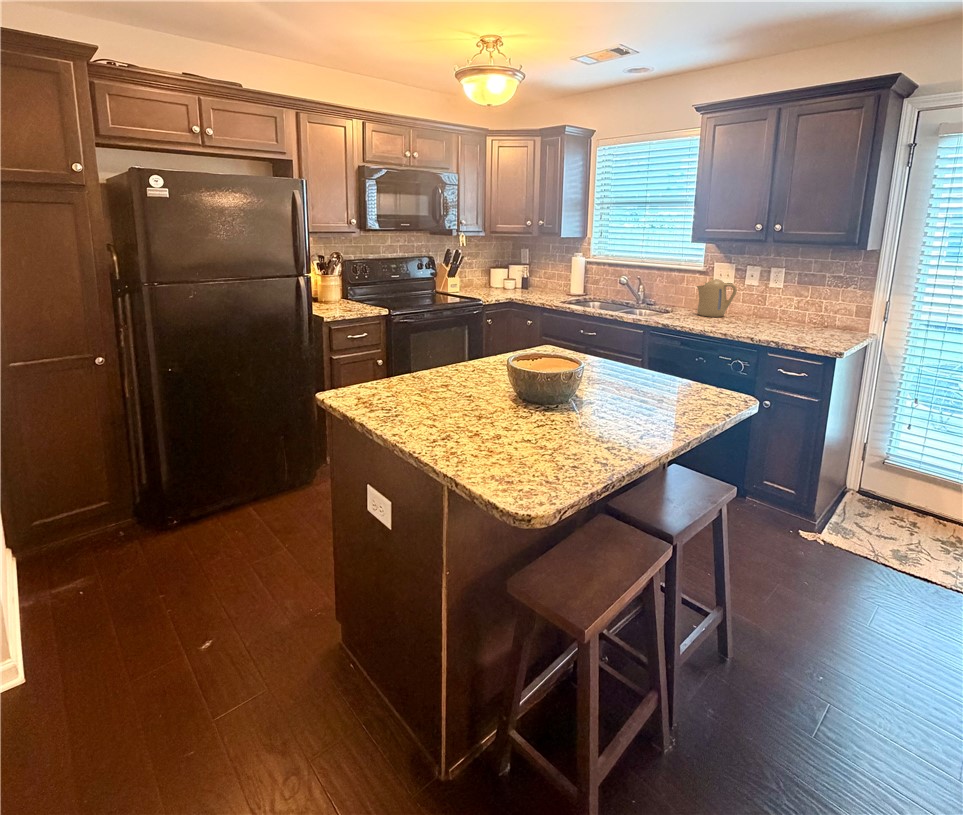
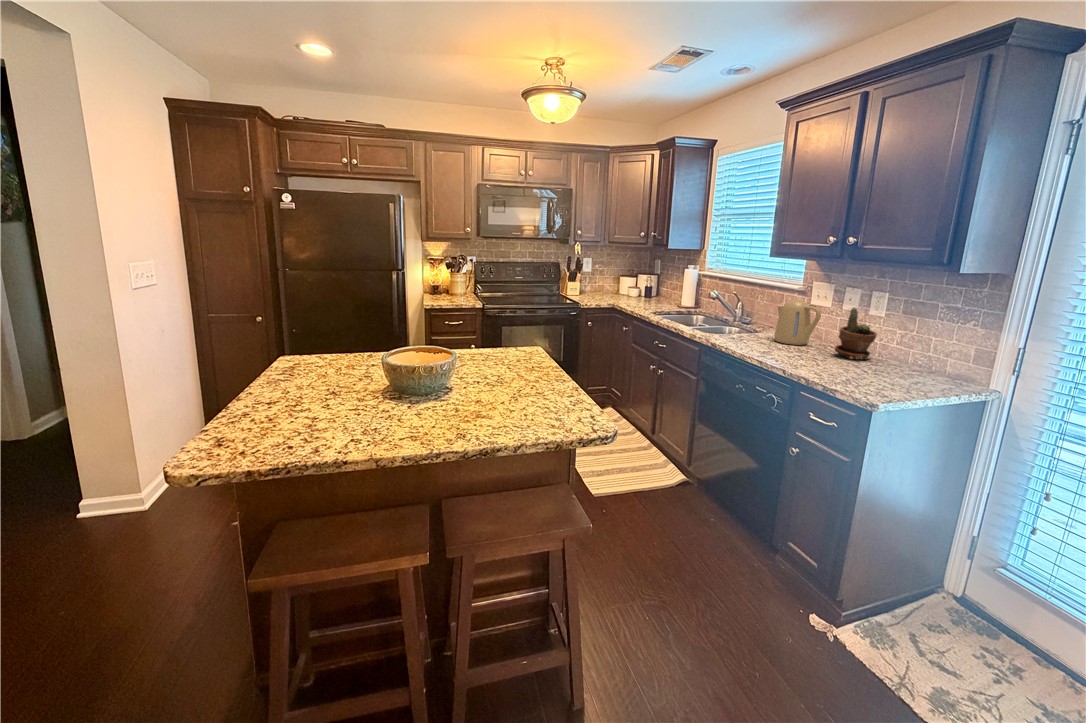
potted plant: none [754,282,786,323] -> present [835,307,877,360]

